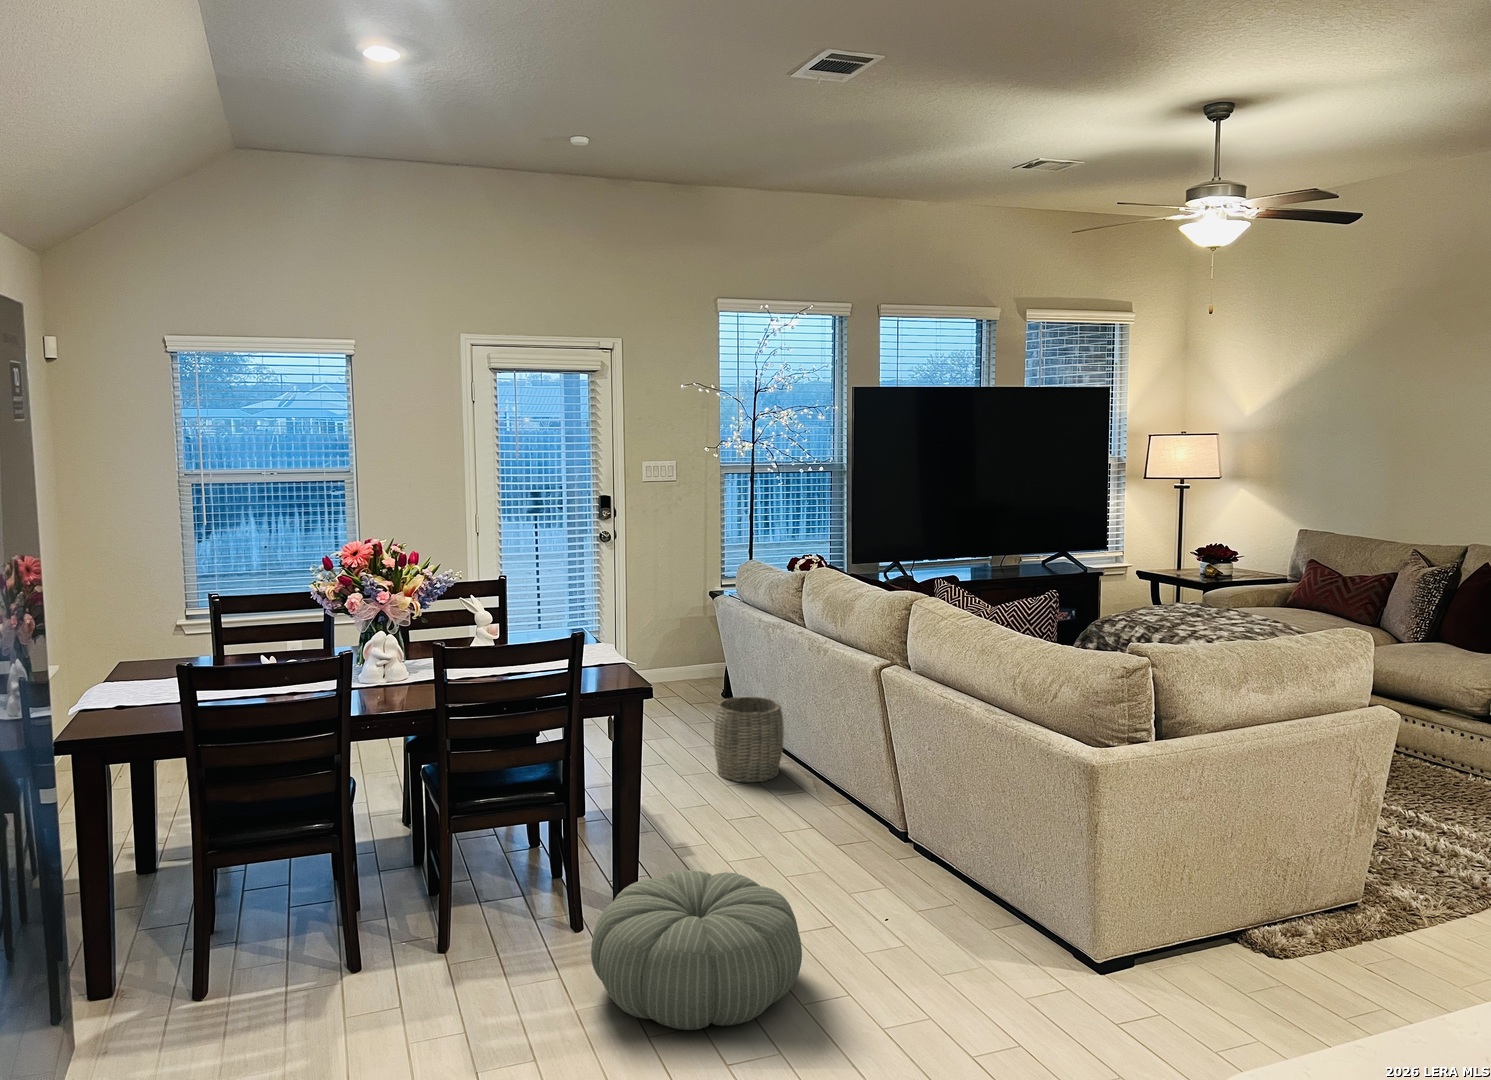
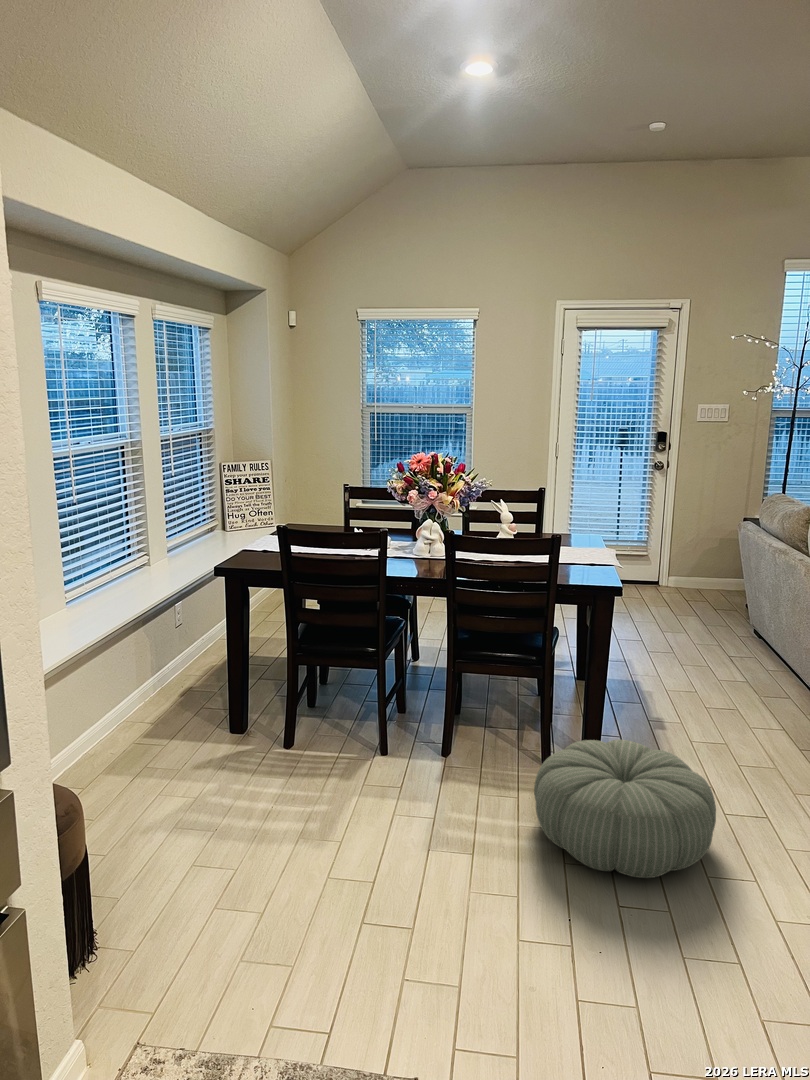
woven basket: present [714,697,784,782] -> none [714,607,781,682]

